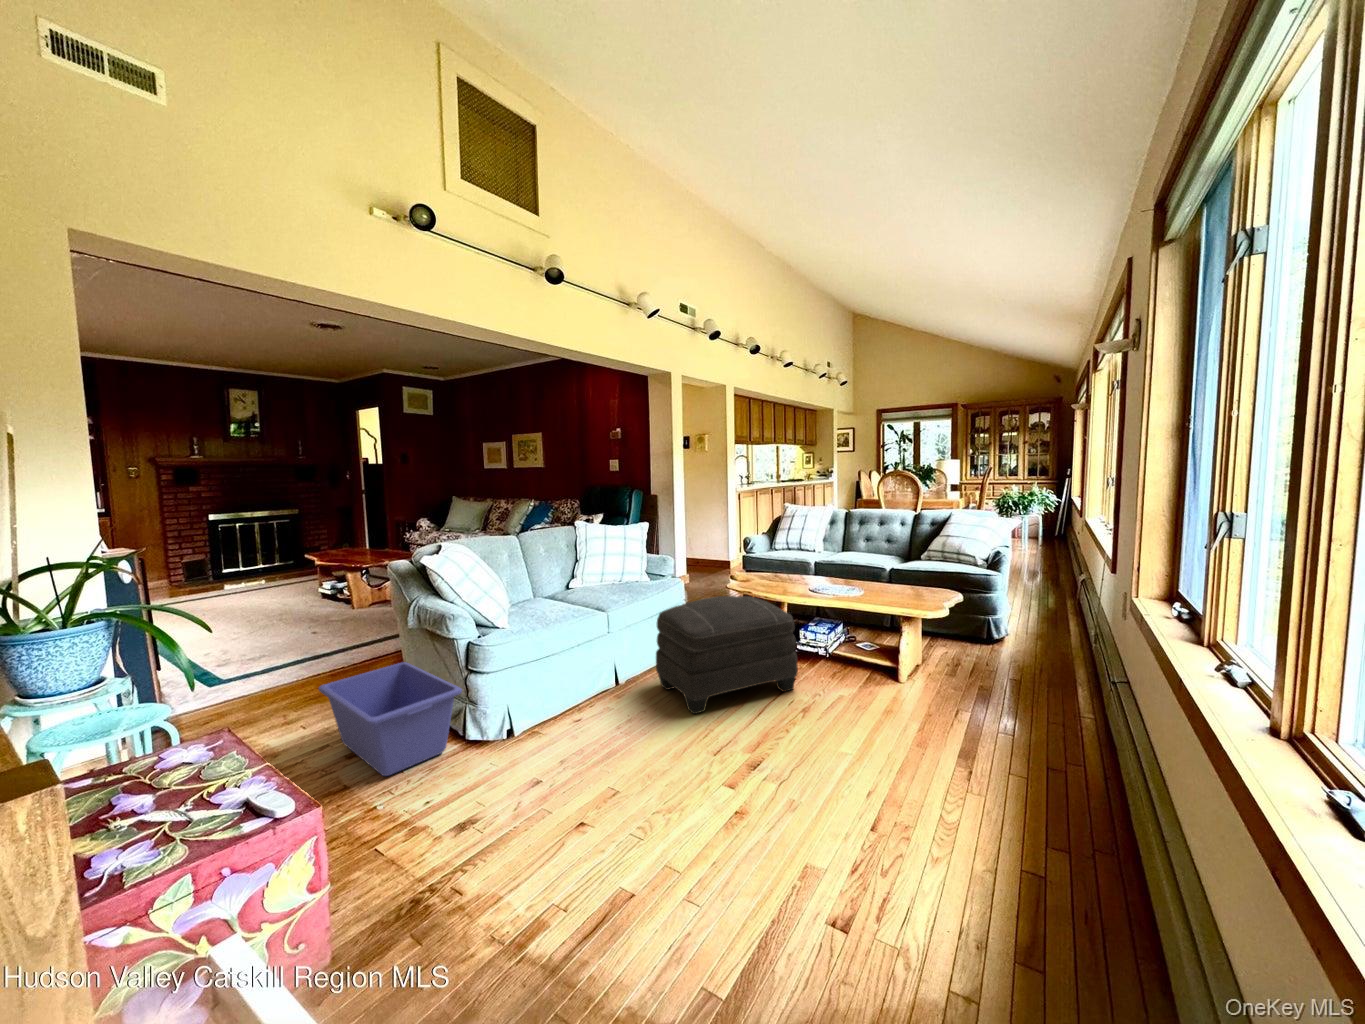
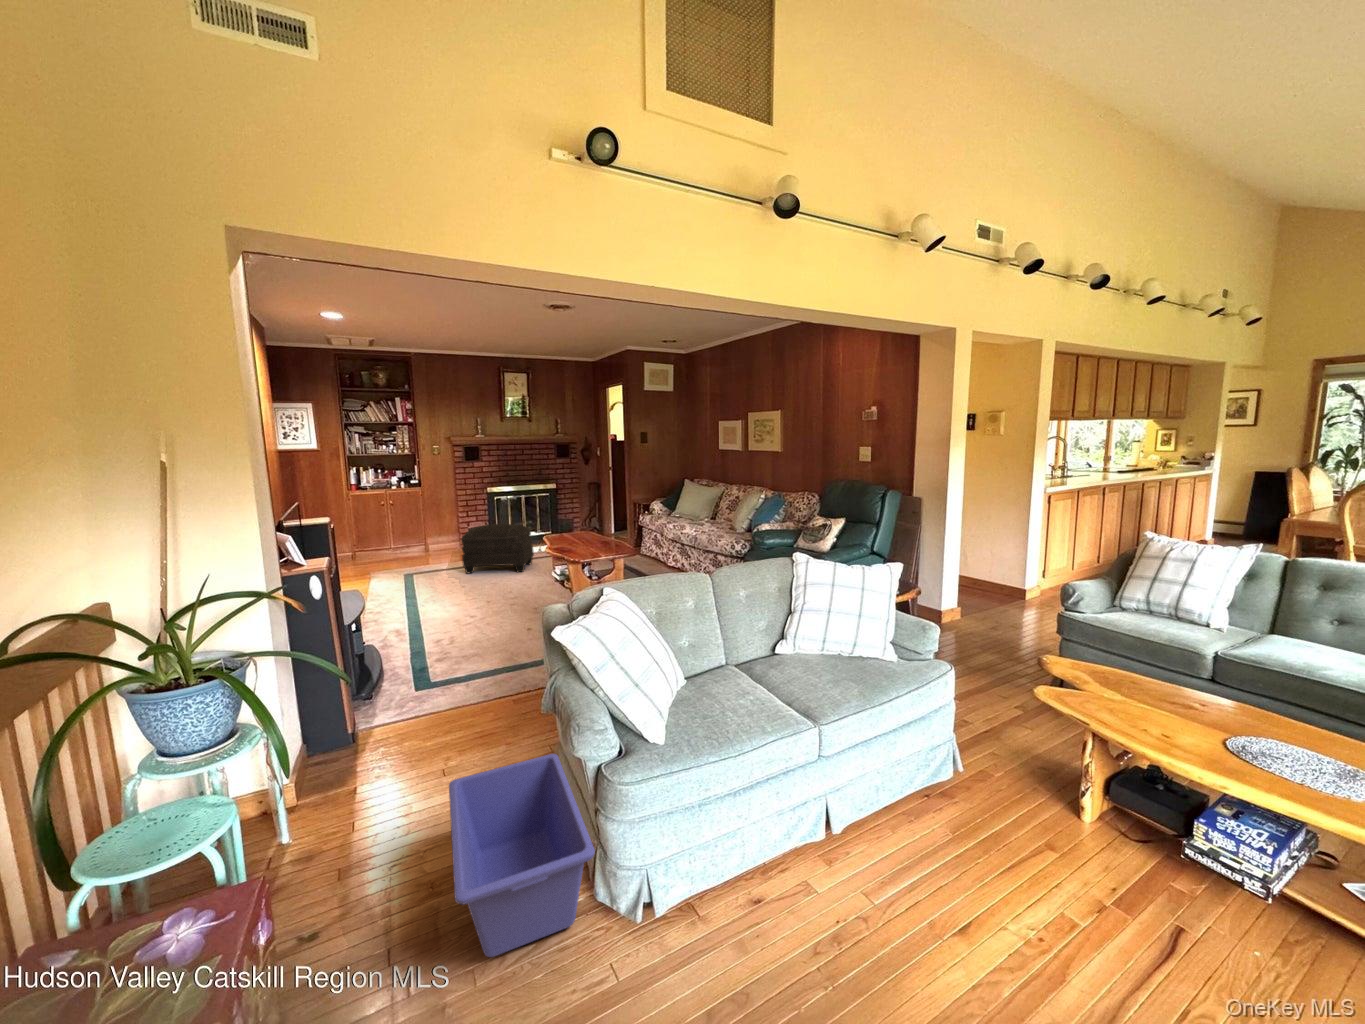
ottoman: present [656,596,798,714] -> present [461,524,534,573]

